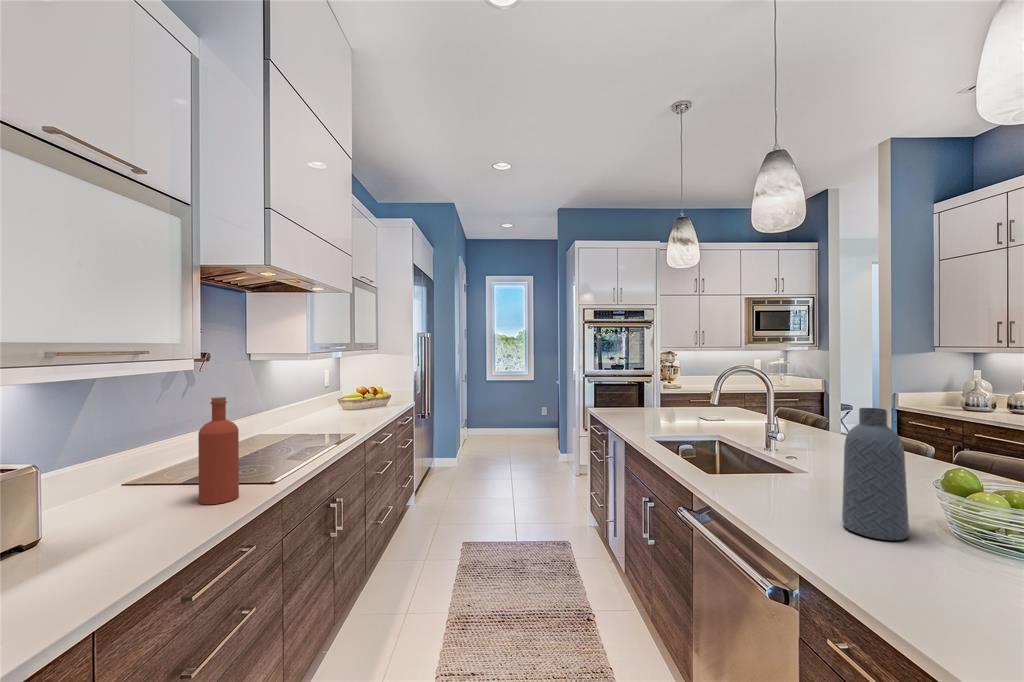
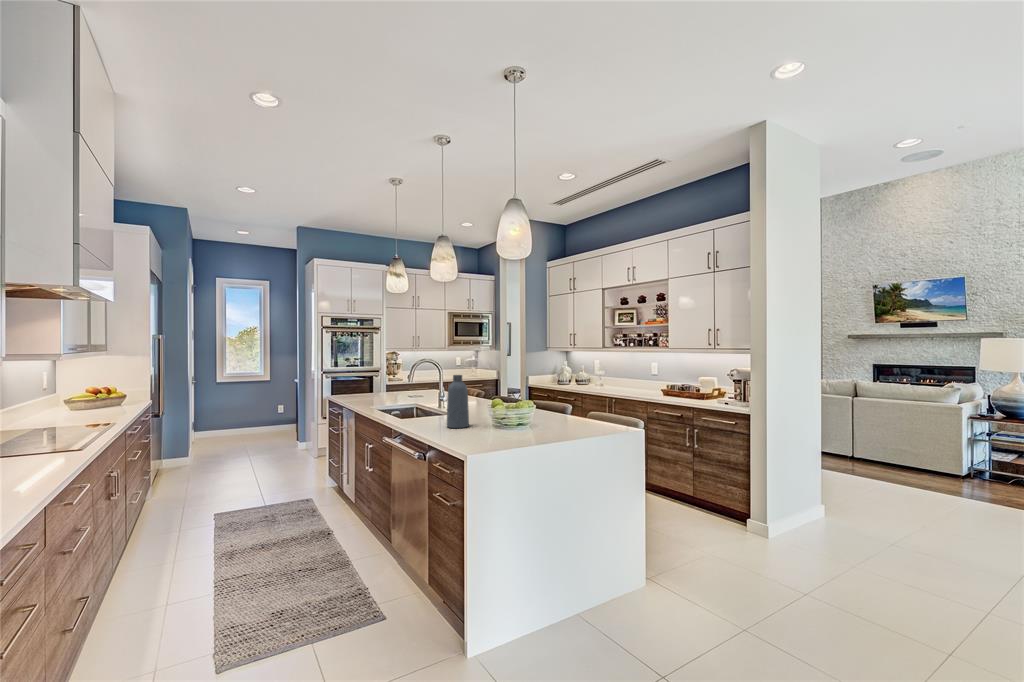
bottle: present [198,397,239,504] -> none [29,386,64,463]

